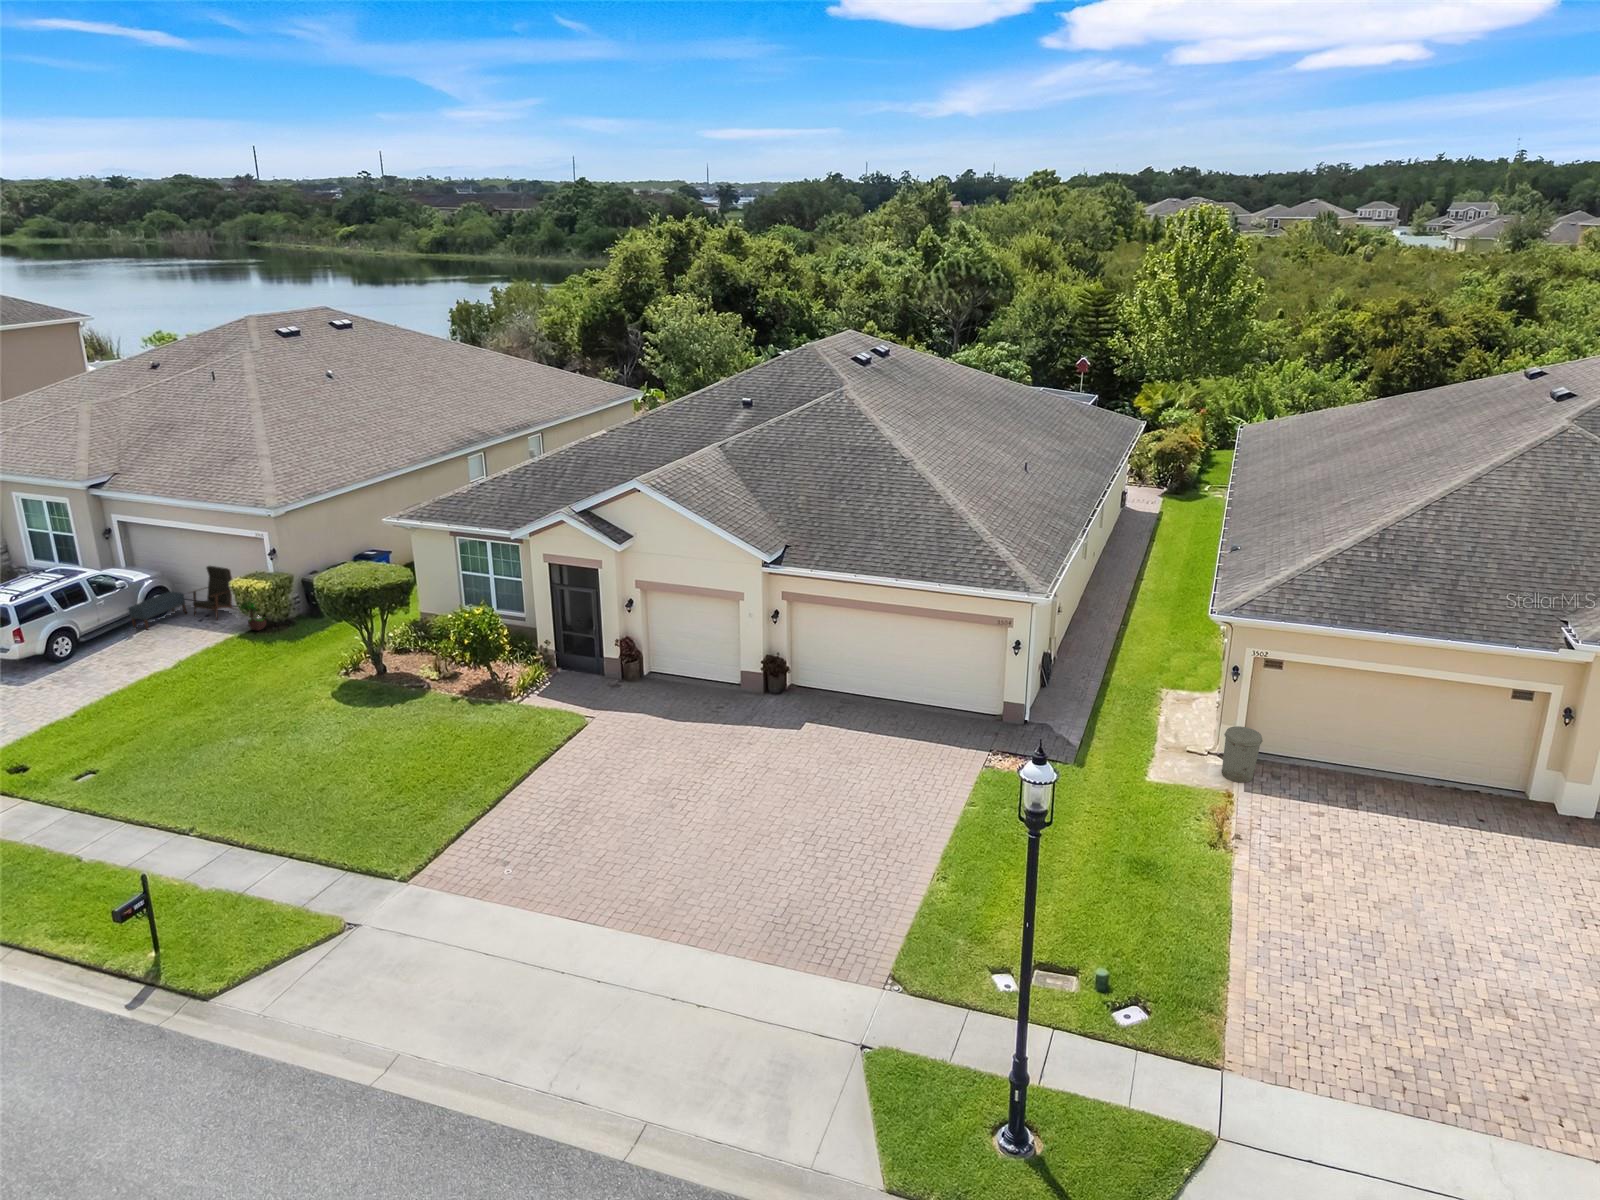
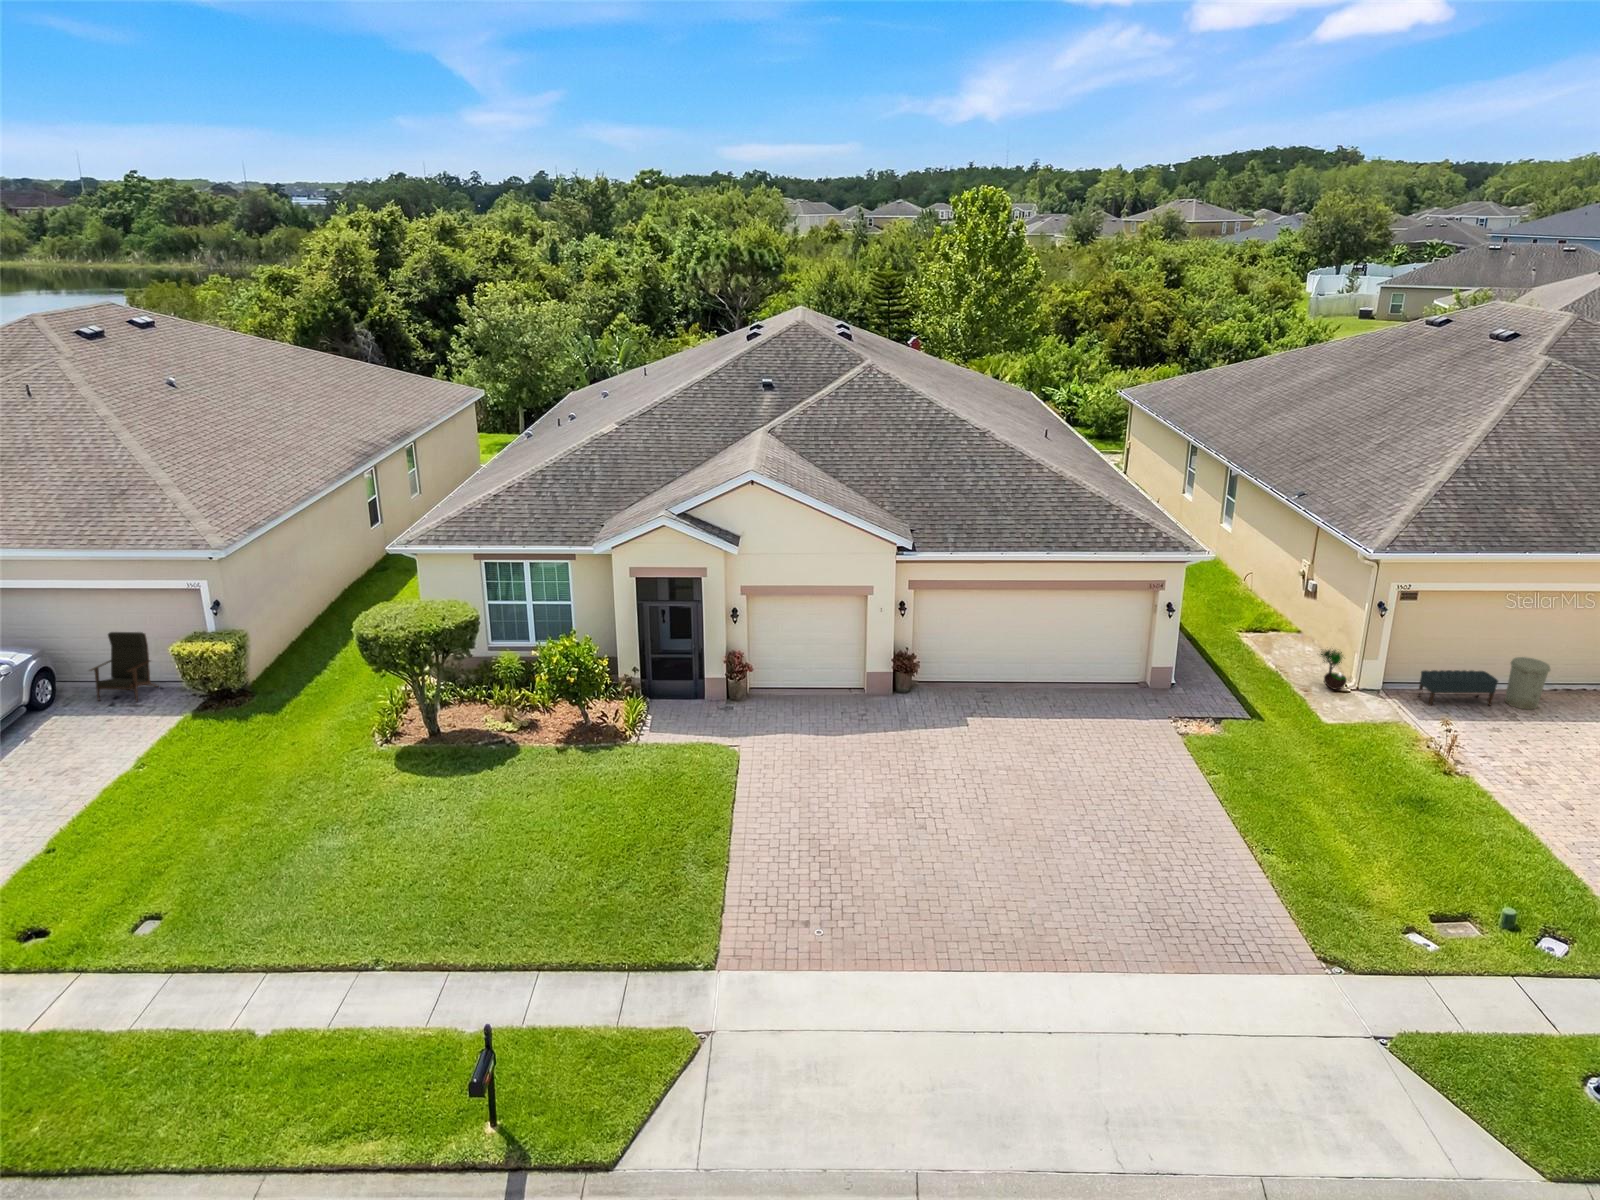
bench: present [128,592,187,630] -> present [1418,670,1498,706]
potted tree: present [239,600,266,630] -> present [1321,650,1347,690]
trash can: present [1222,726,1263,783] -> present [1505,657,1550,709]

